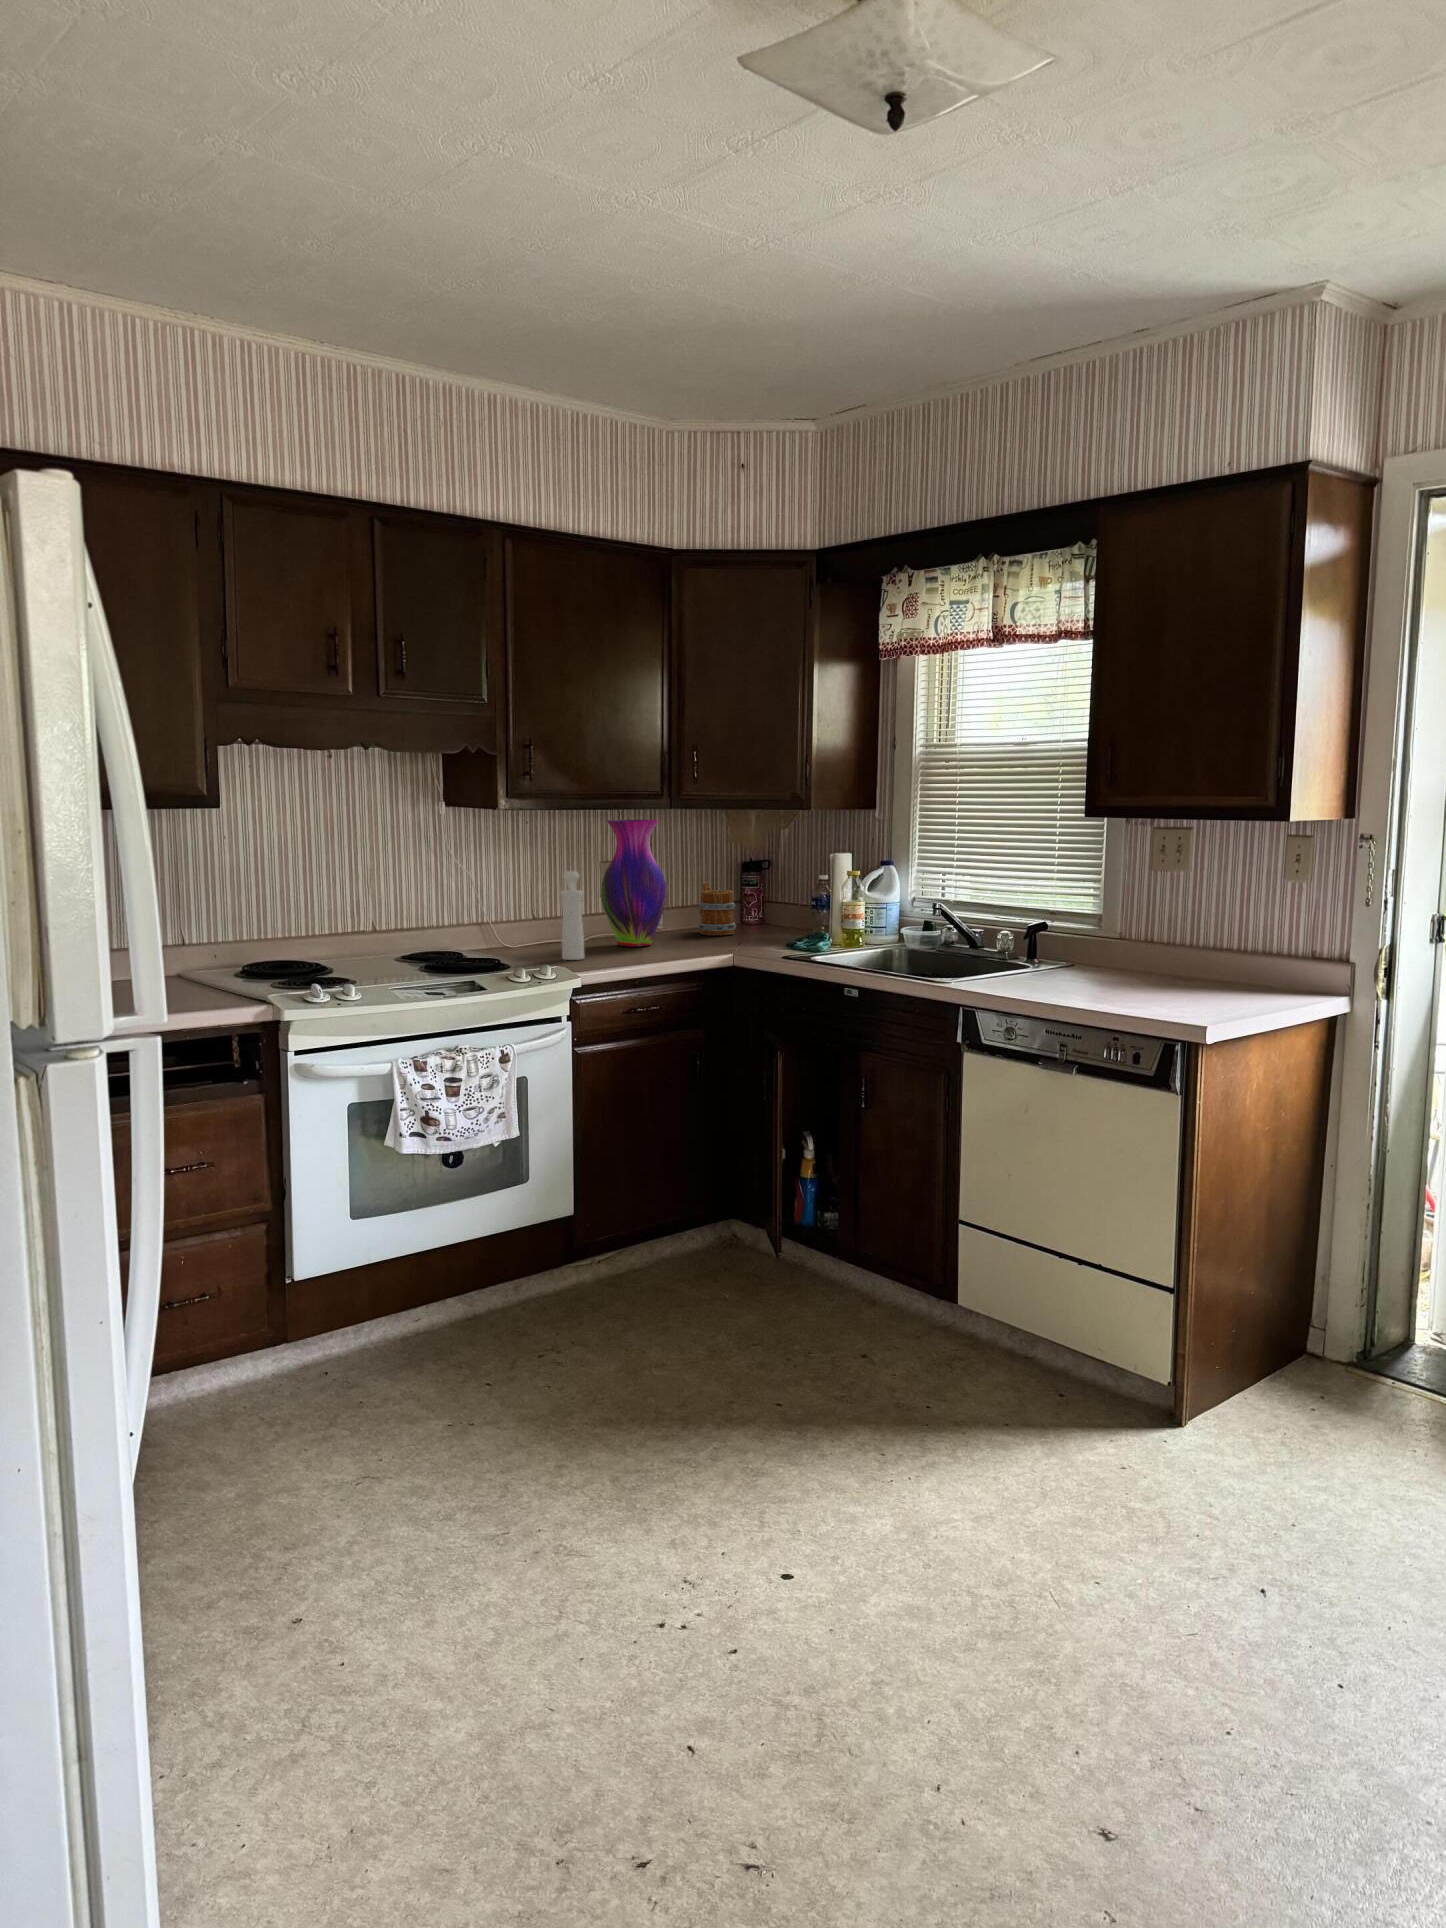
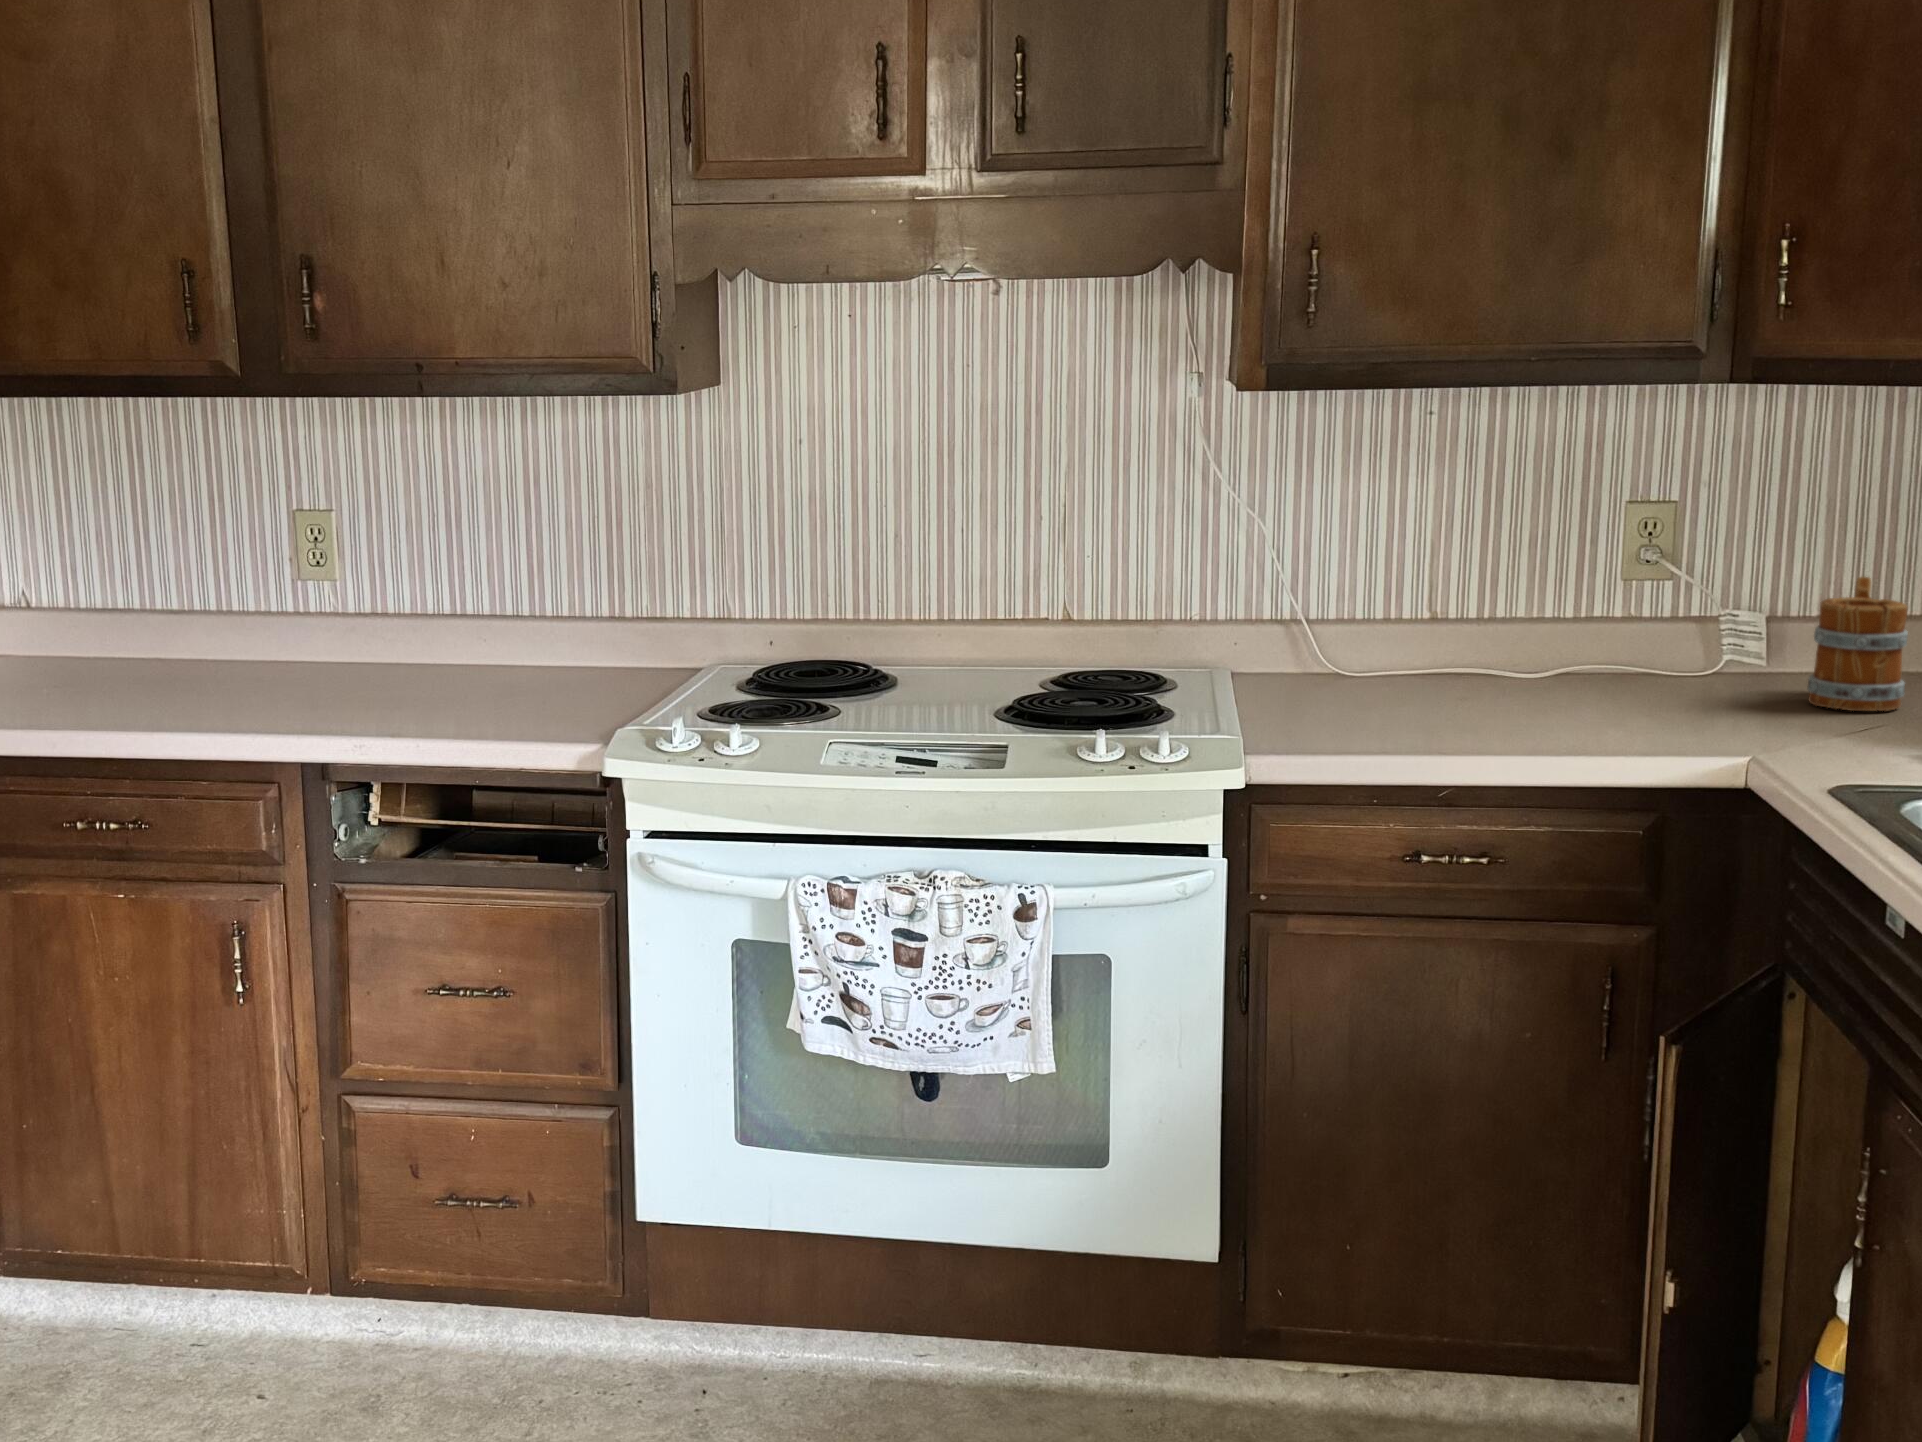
vase: present [601,820,667,946] -> none [1498,422,1658,714]
pepper mill: present [561,871,584,960] -> none [1311,534,1409,729]

